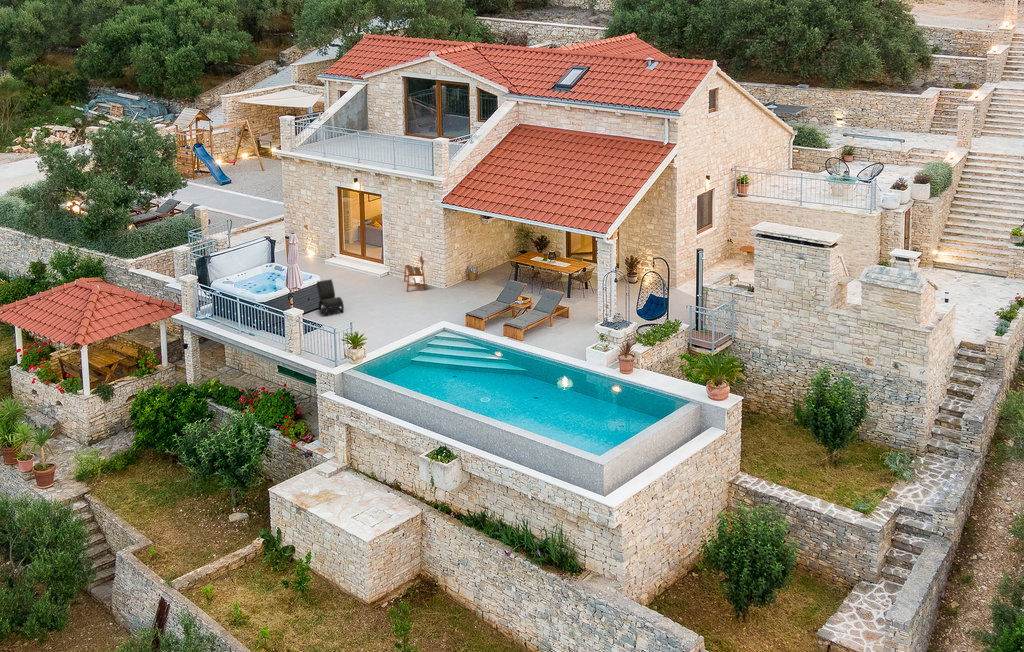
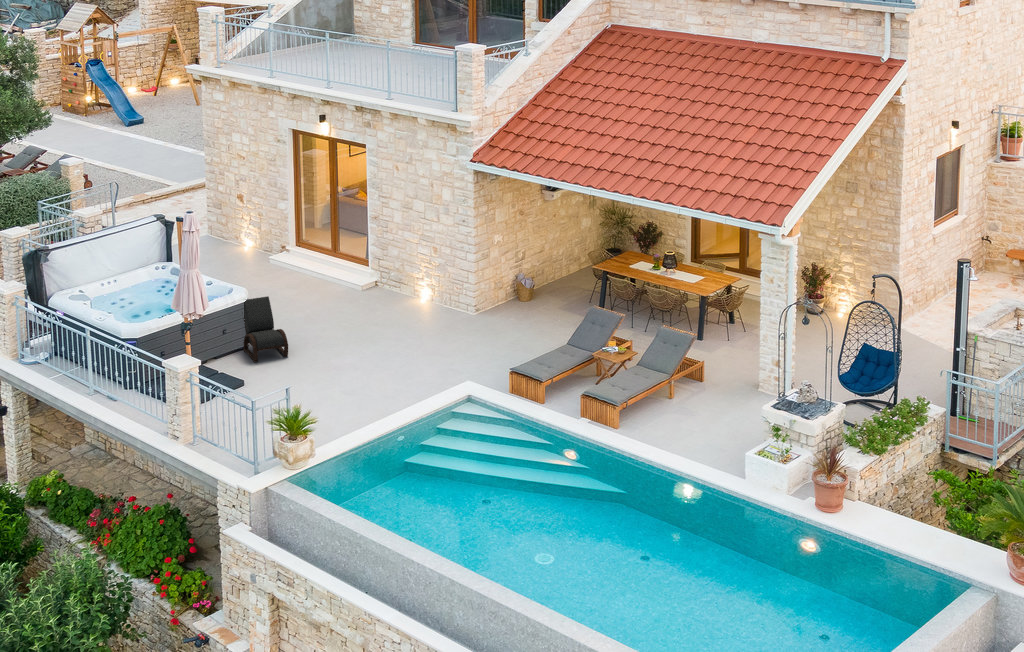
bench: present [404,255,426,291] -> none [402,249,441,318]

